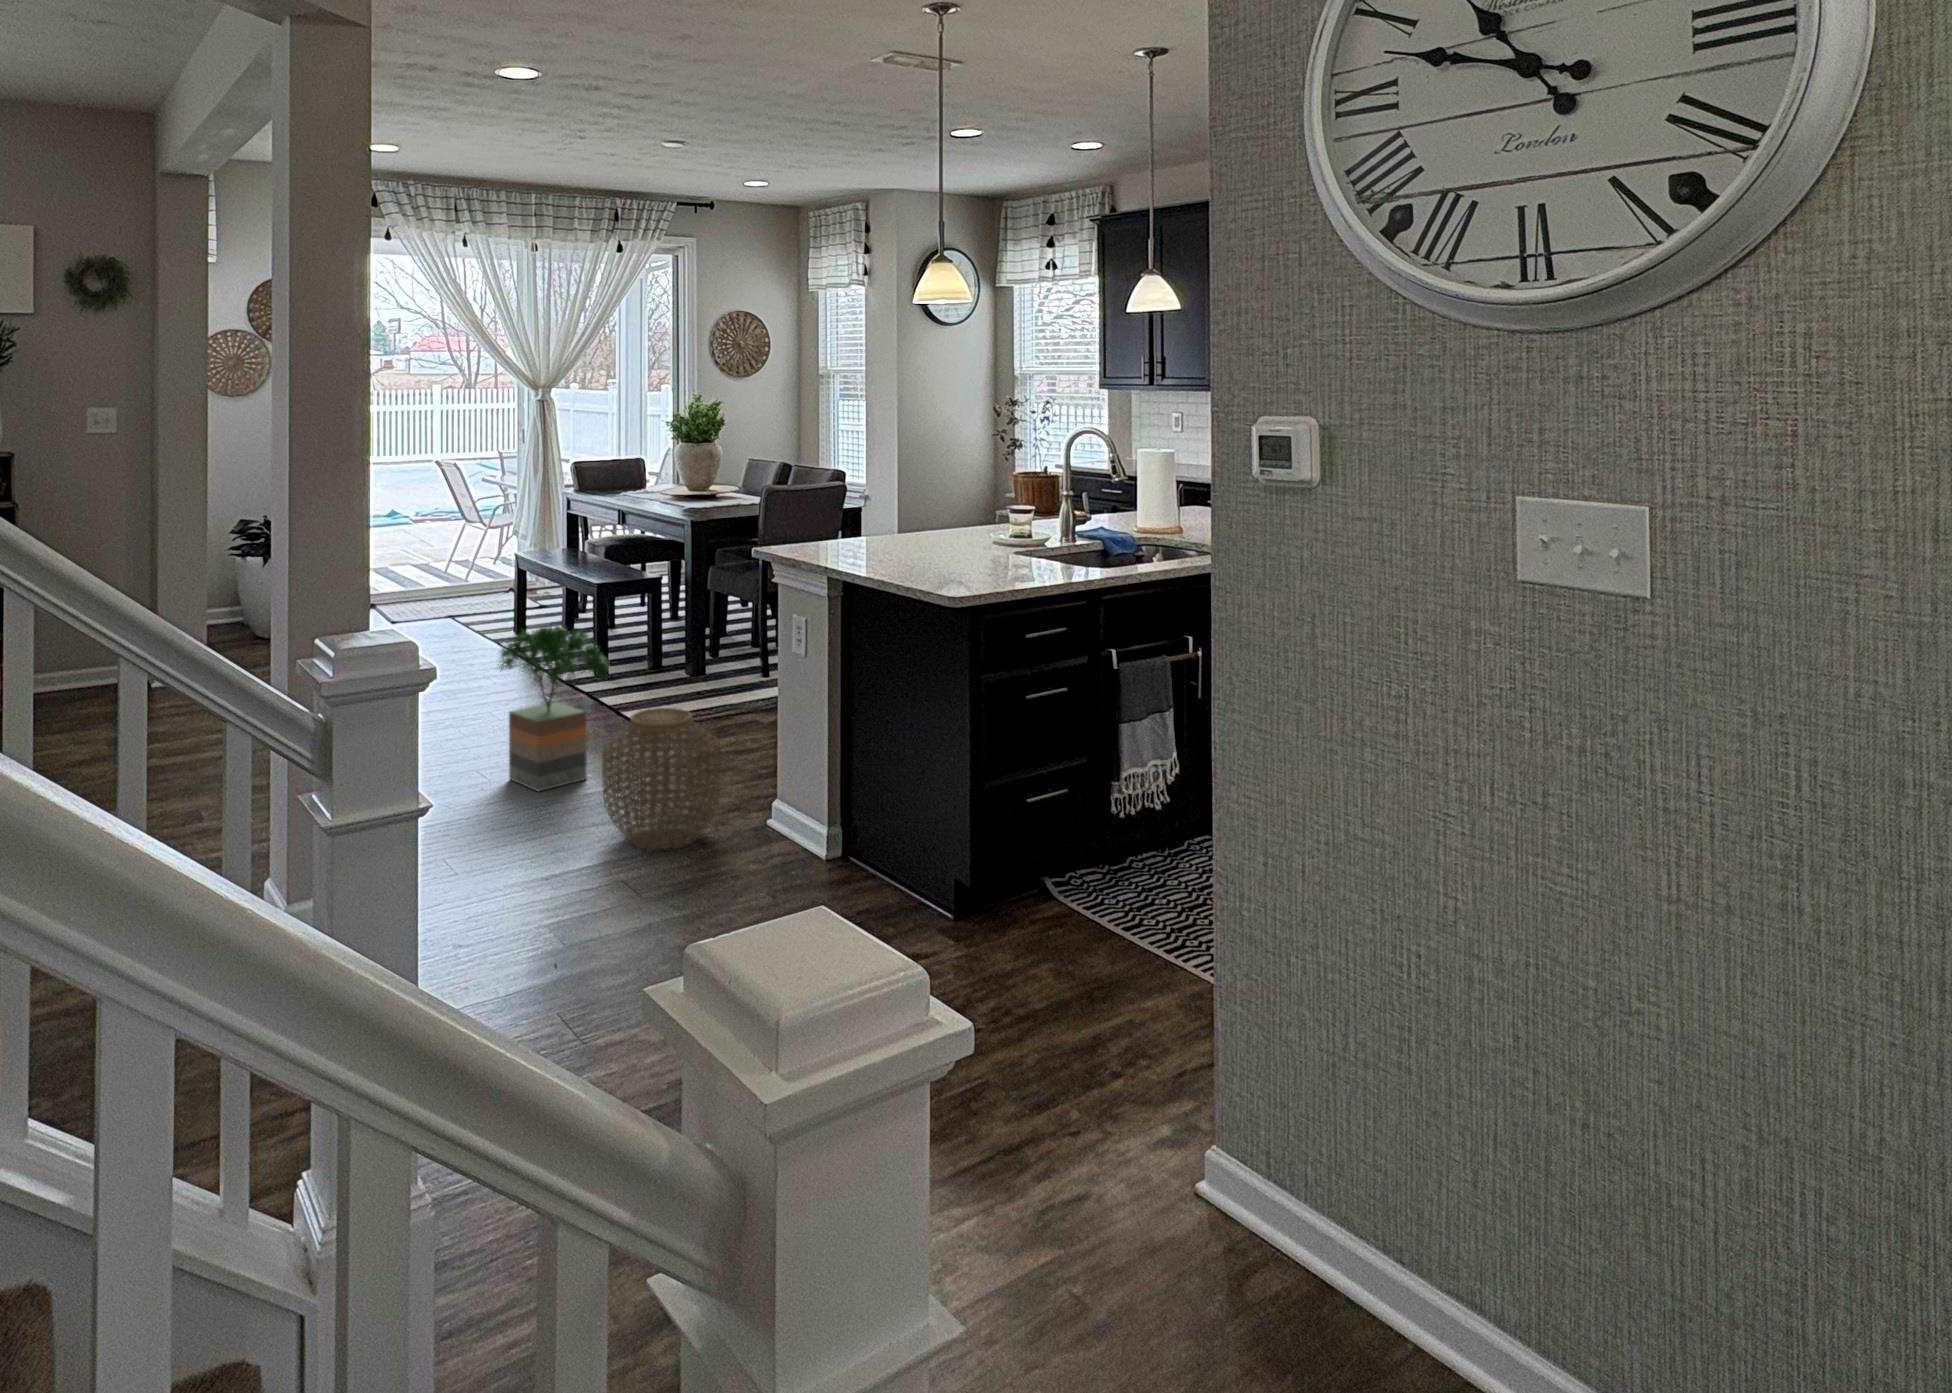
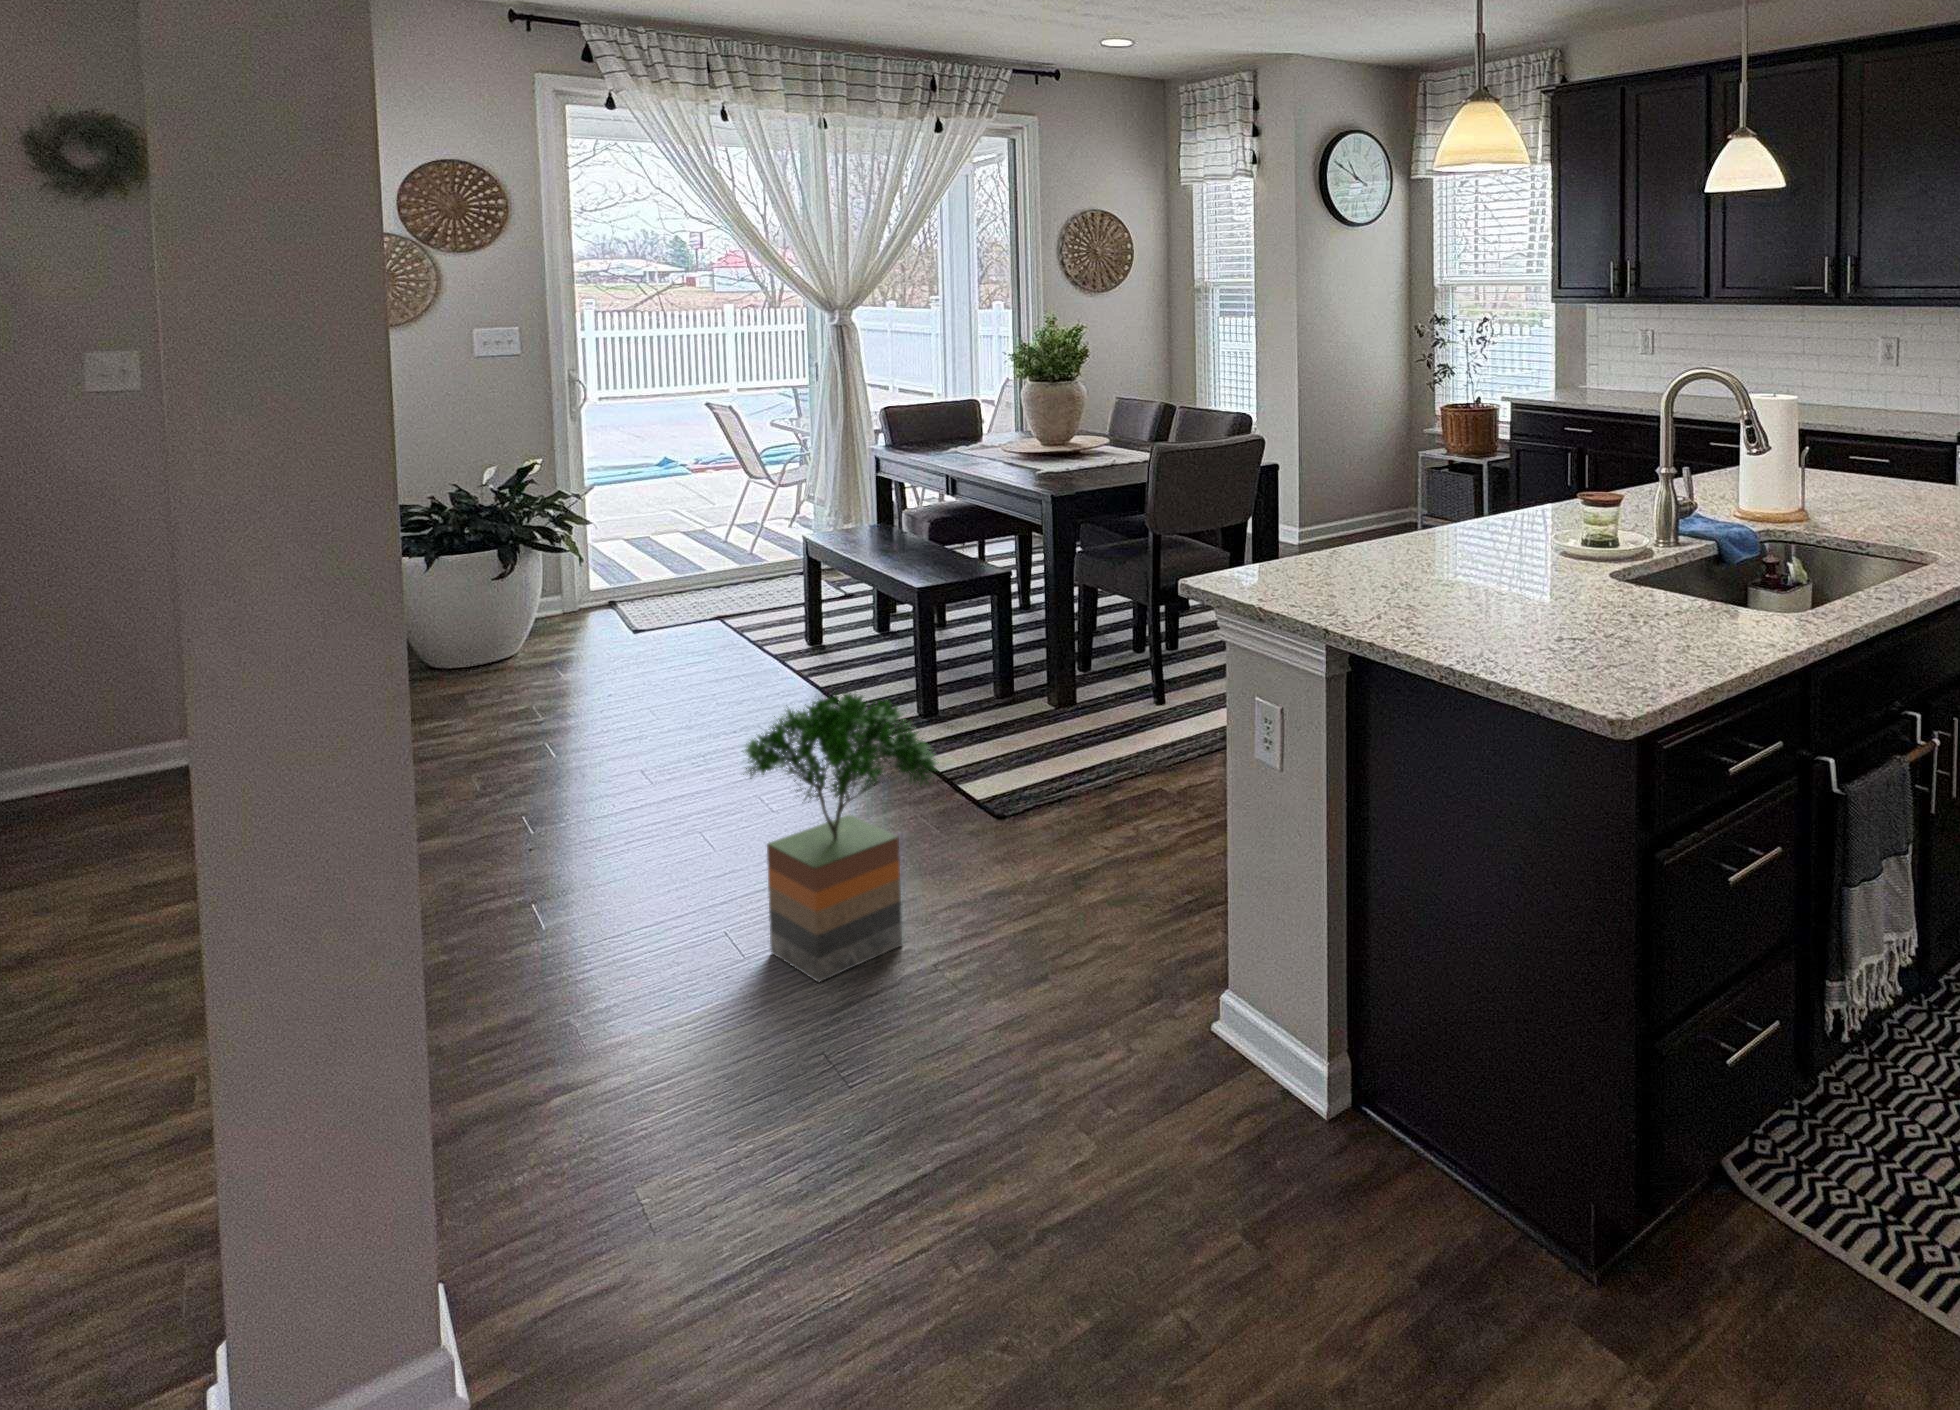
woven basket: present [602,708,721,850] -> none [926,865,1141,1137]

